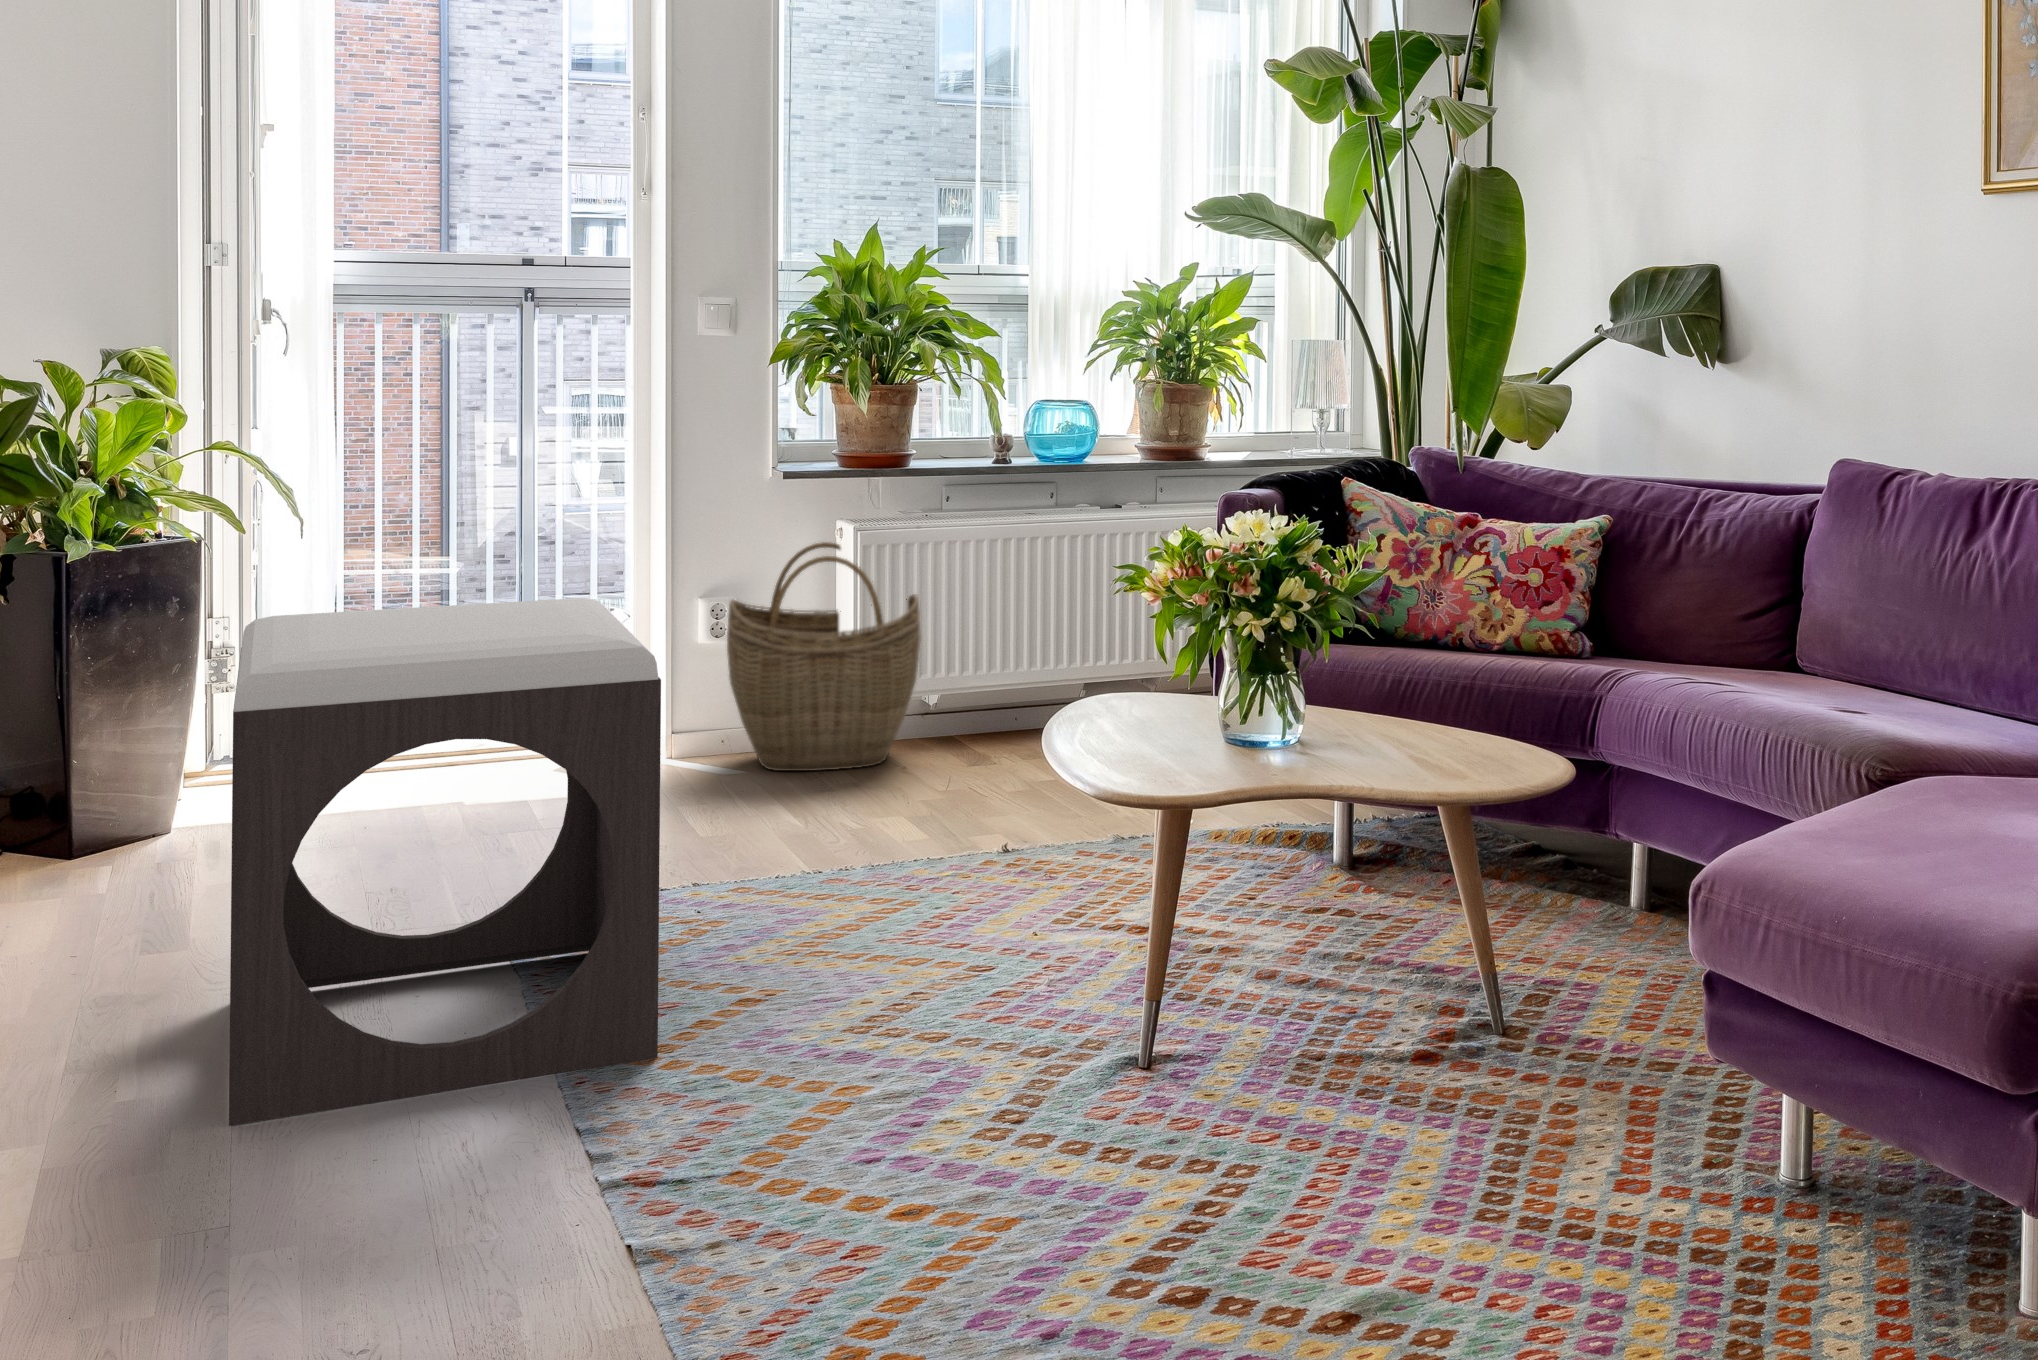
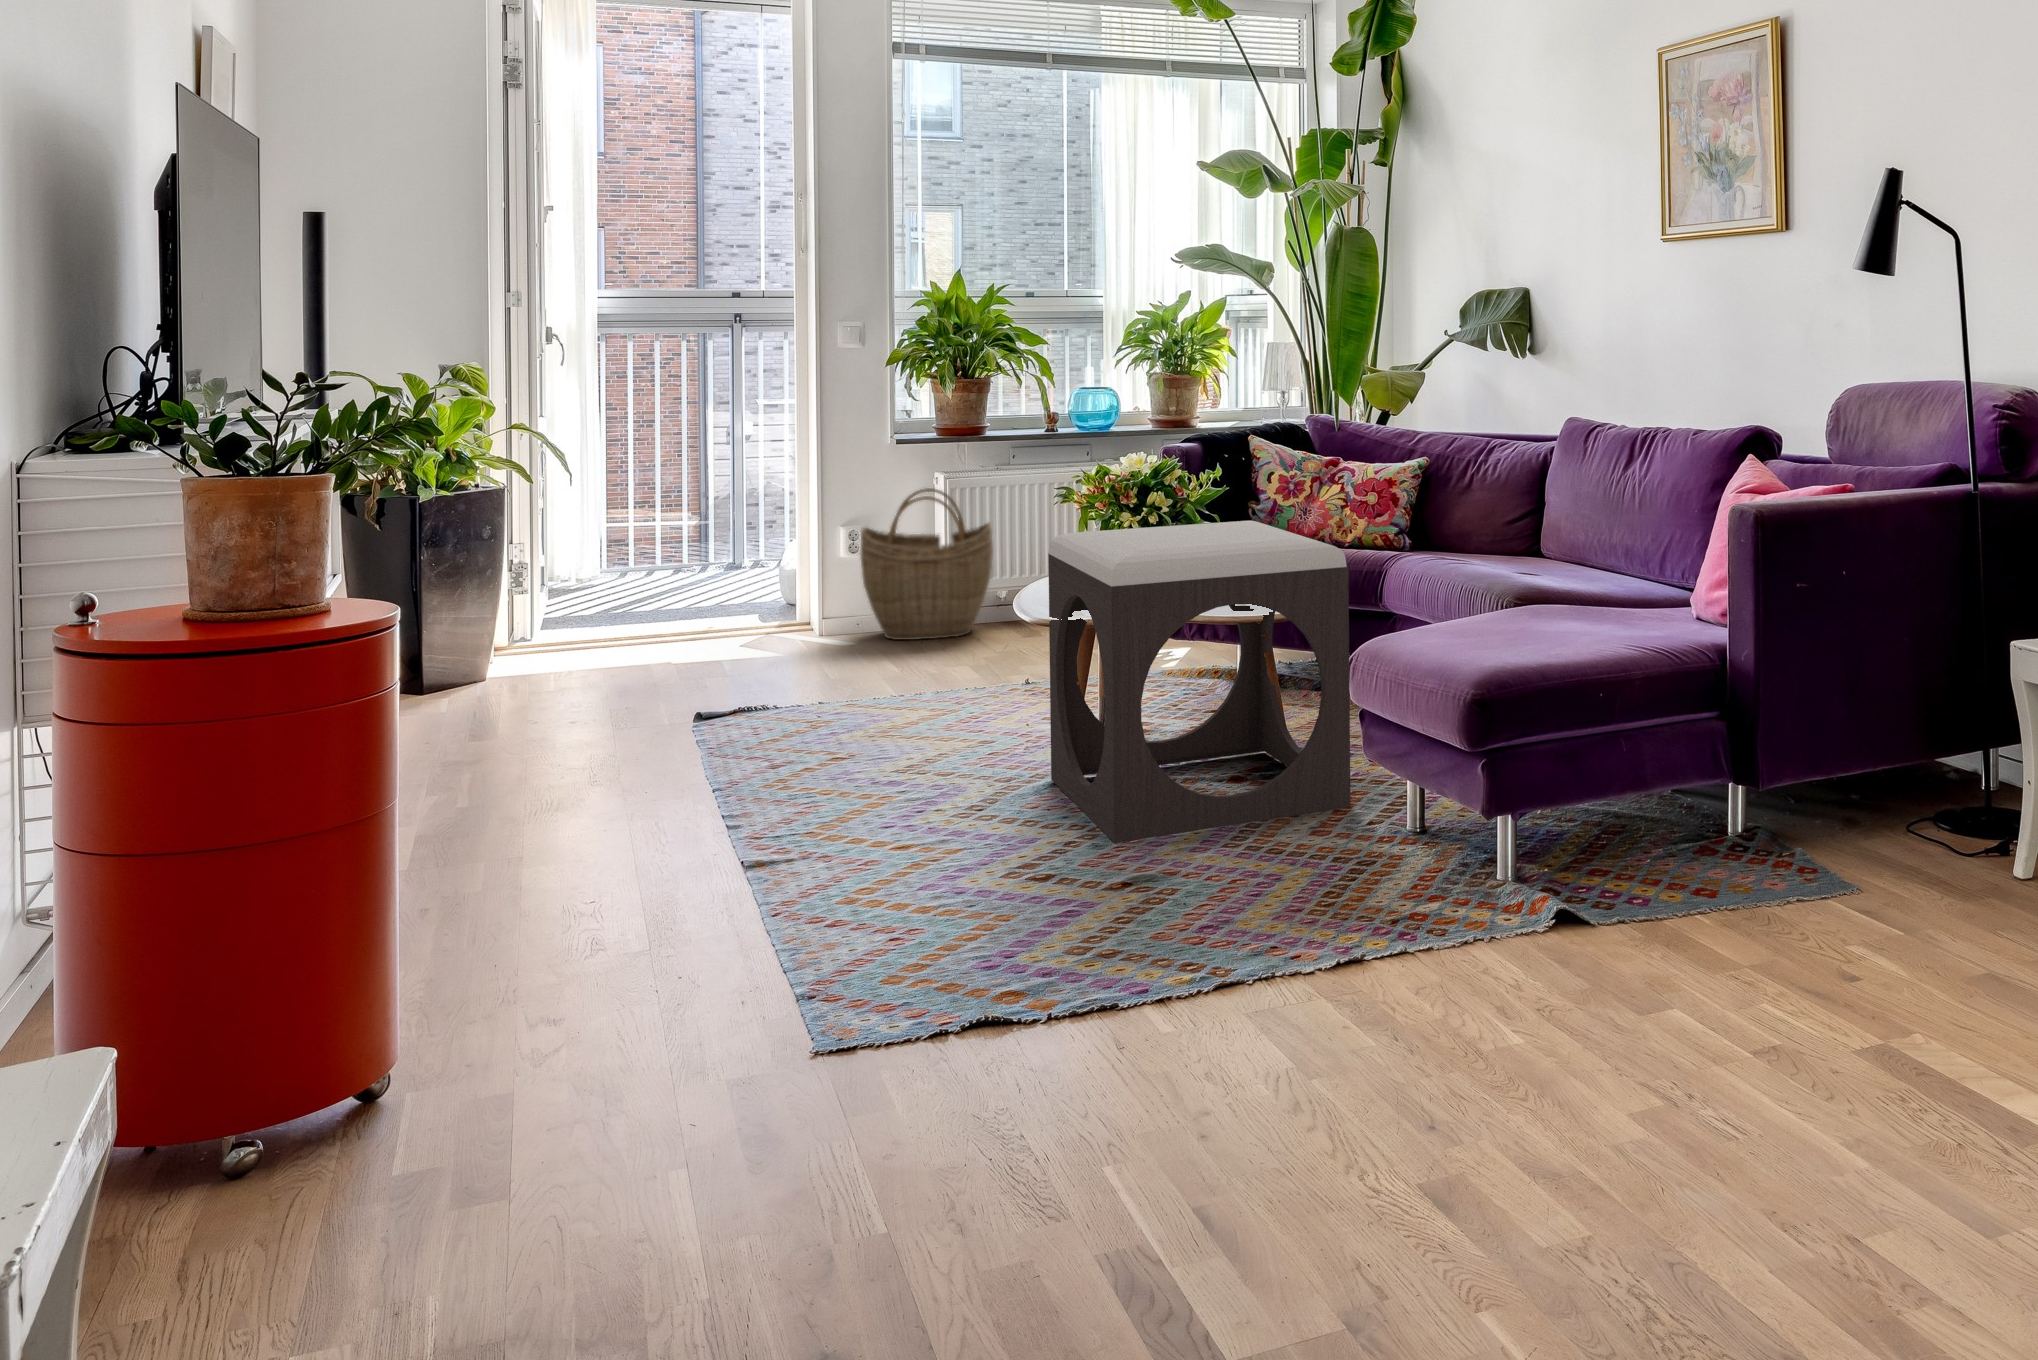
footstool: present [229,598,661,1126] -> present [1048,520,1351,843]

